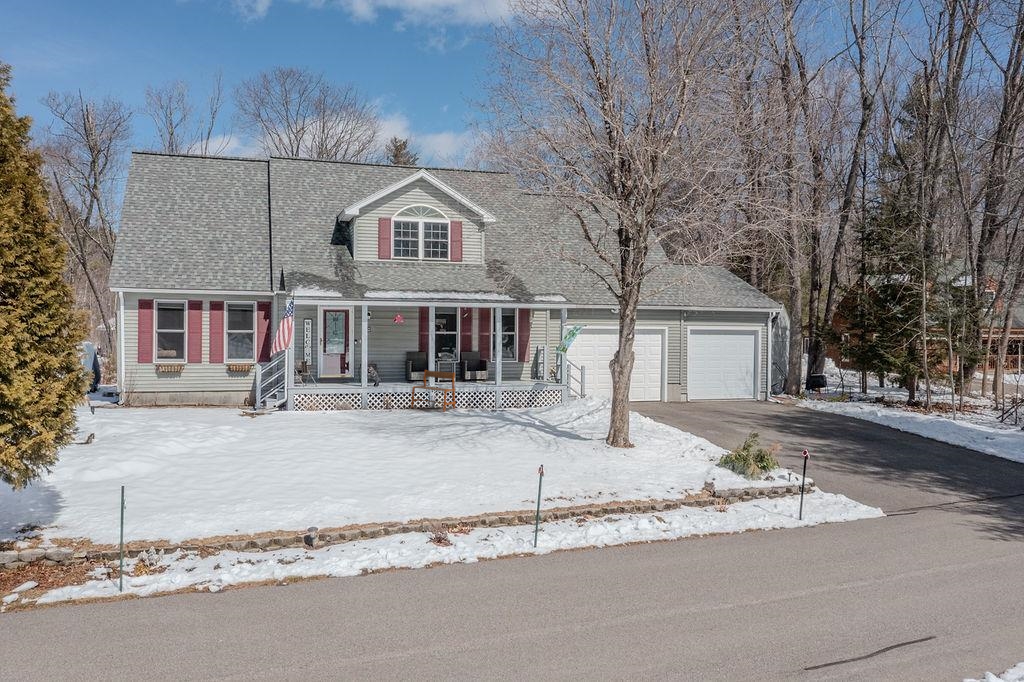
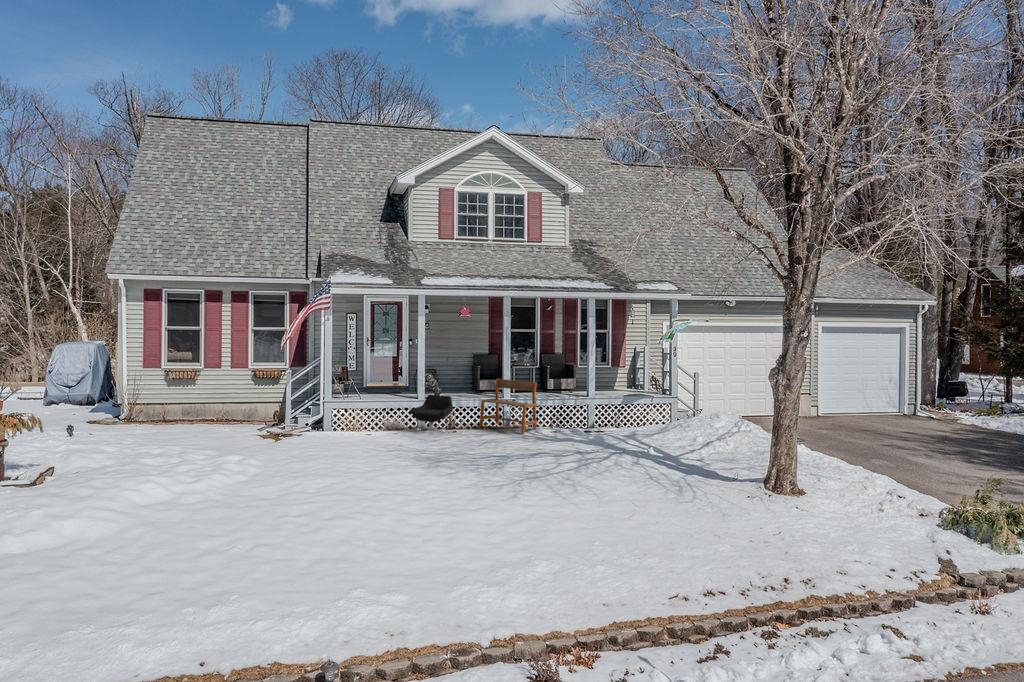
lounge chair: none [356,383,390,412] -> present [410,395,453,433]

